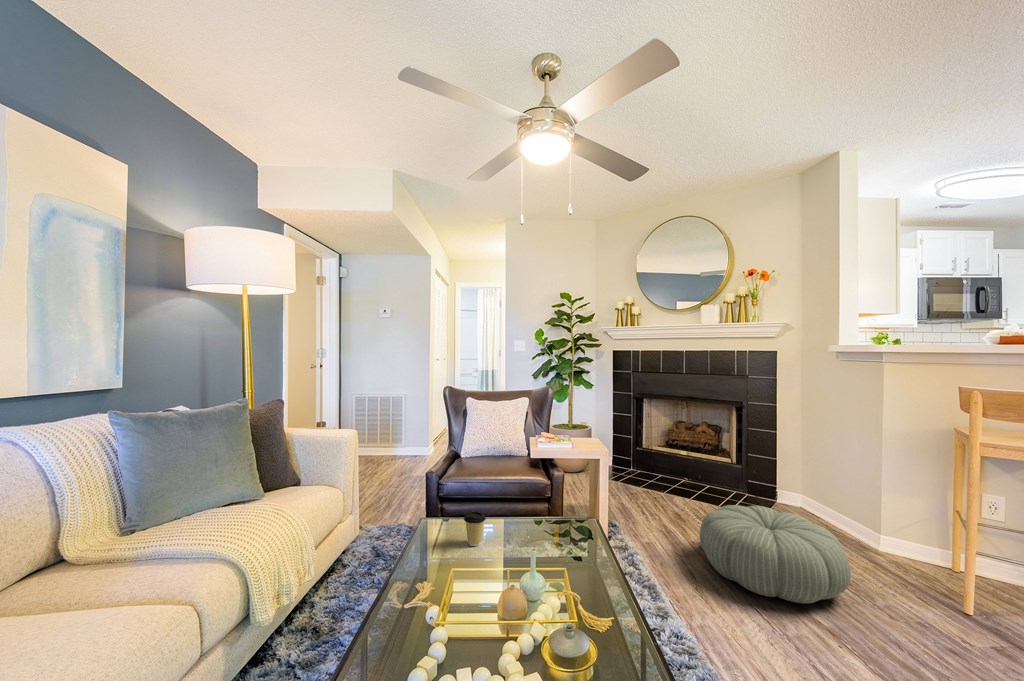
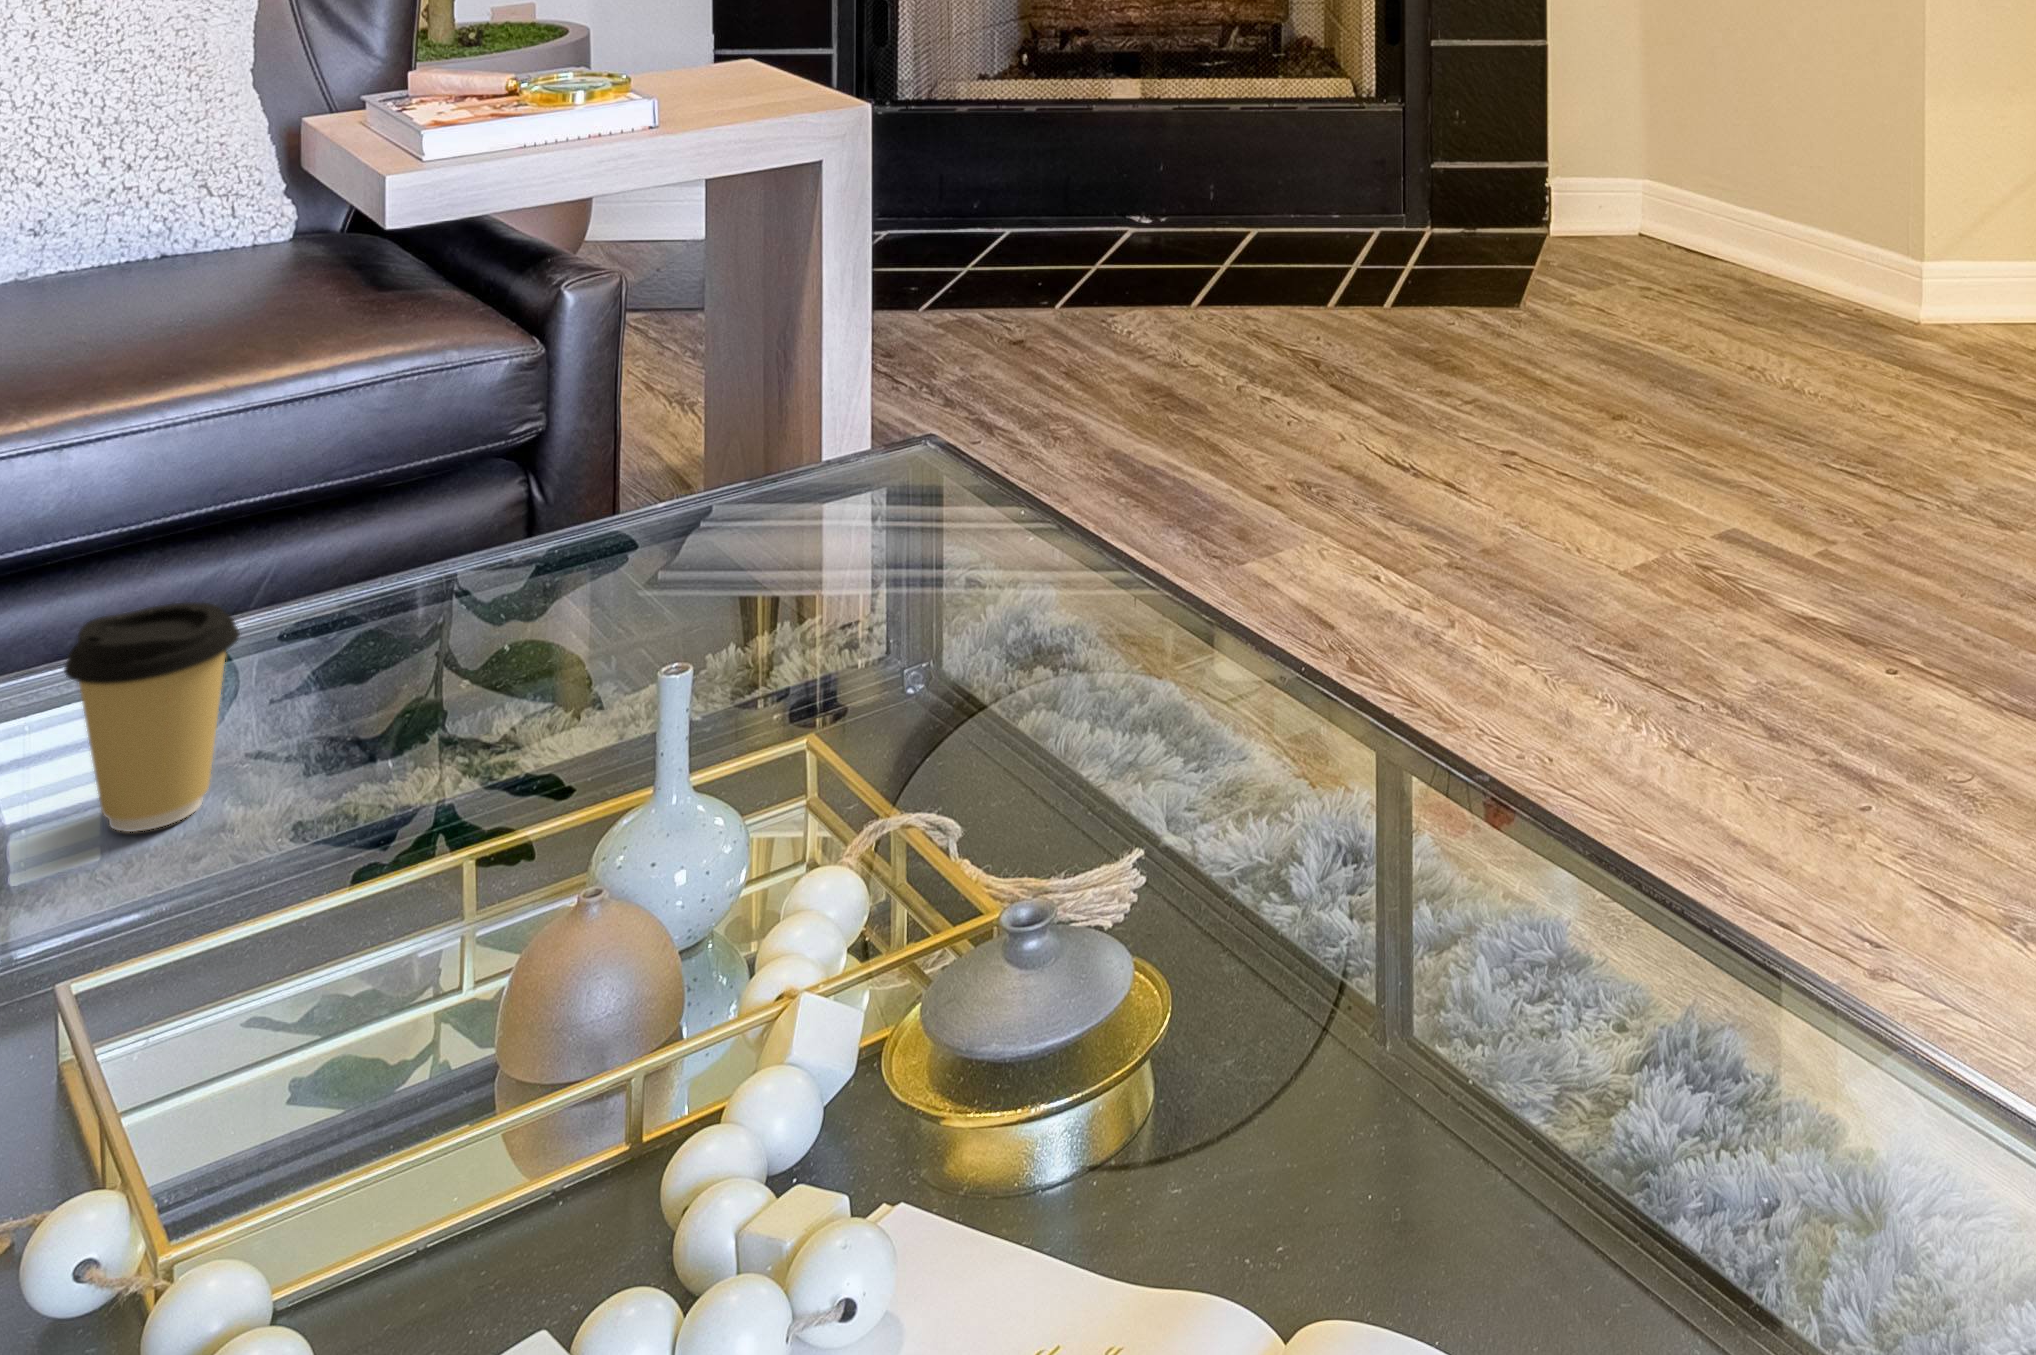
pouf: present [699,505,851,604] -> none [1326,243,1881,599]

